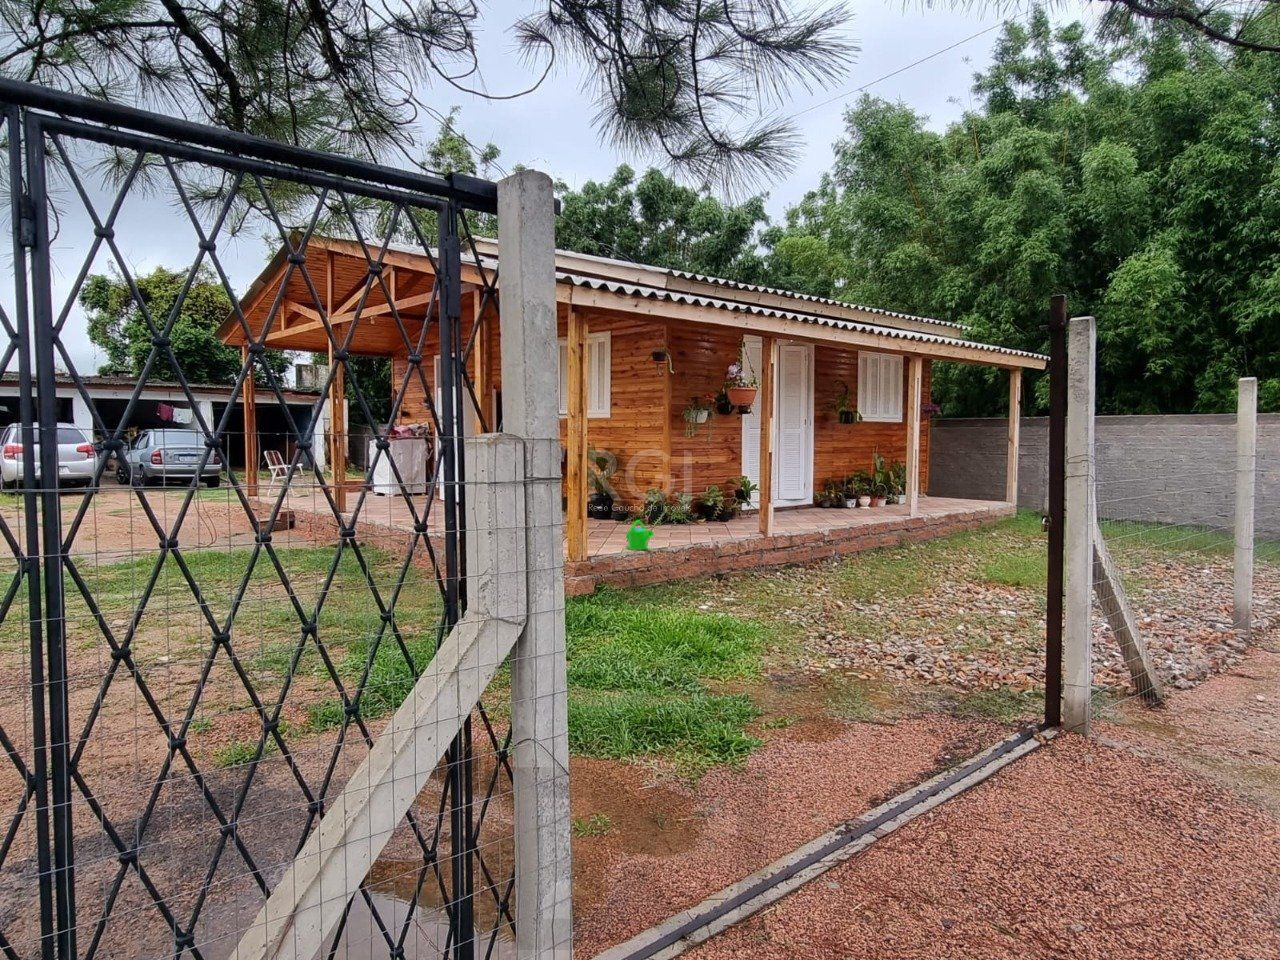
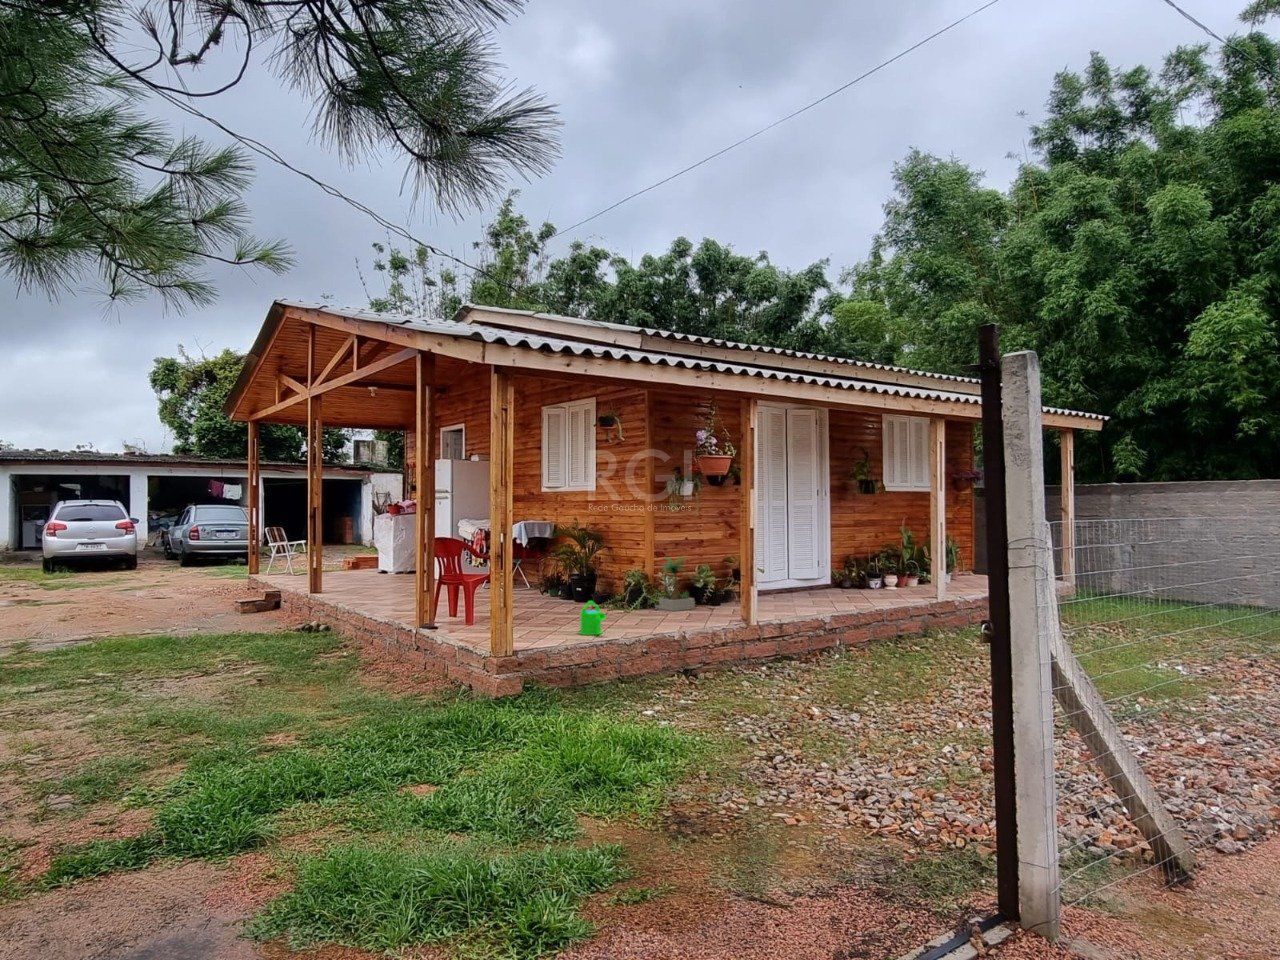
potted plant: none [673,477,708,527] -> present [656,556,694,611]

